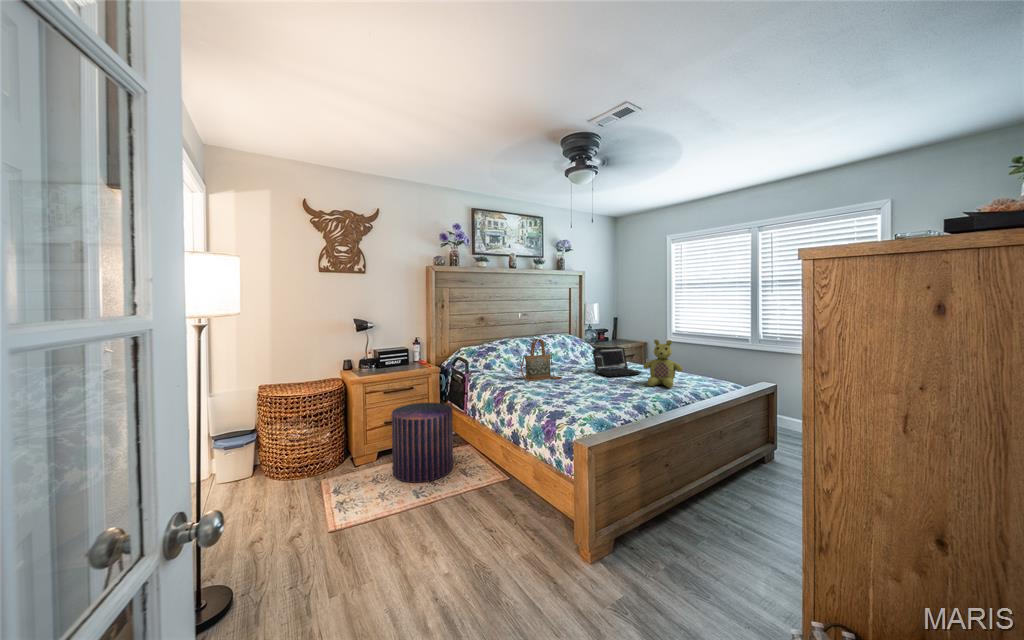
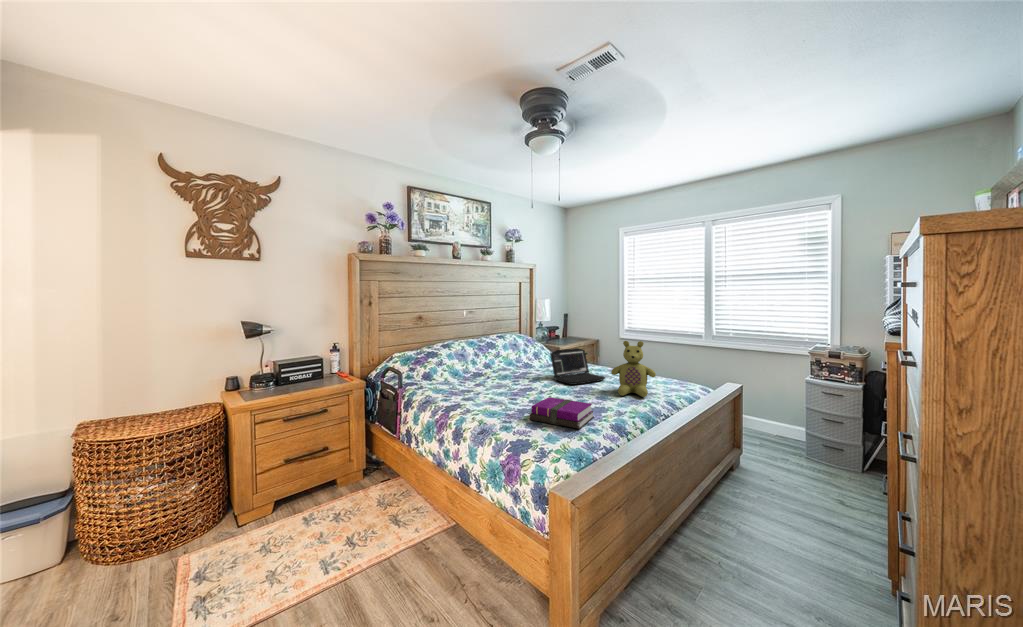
handbag: present [521,339,562,381] -> none [467,343,518,395]
notebook: none [567,383,620,406] -> present [529,397,594,429]
pouf: present [392,403,453,482] -> none [291,429,381,546]

